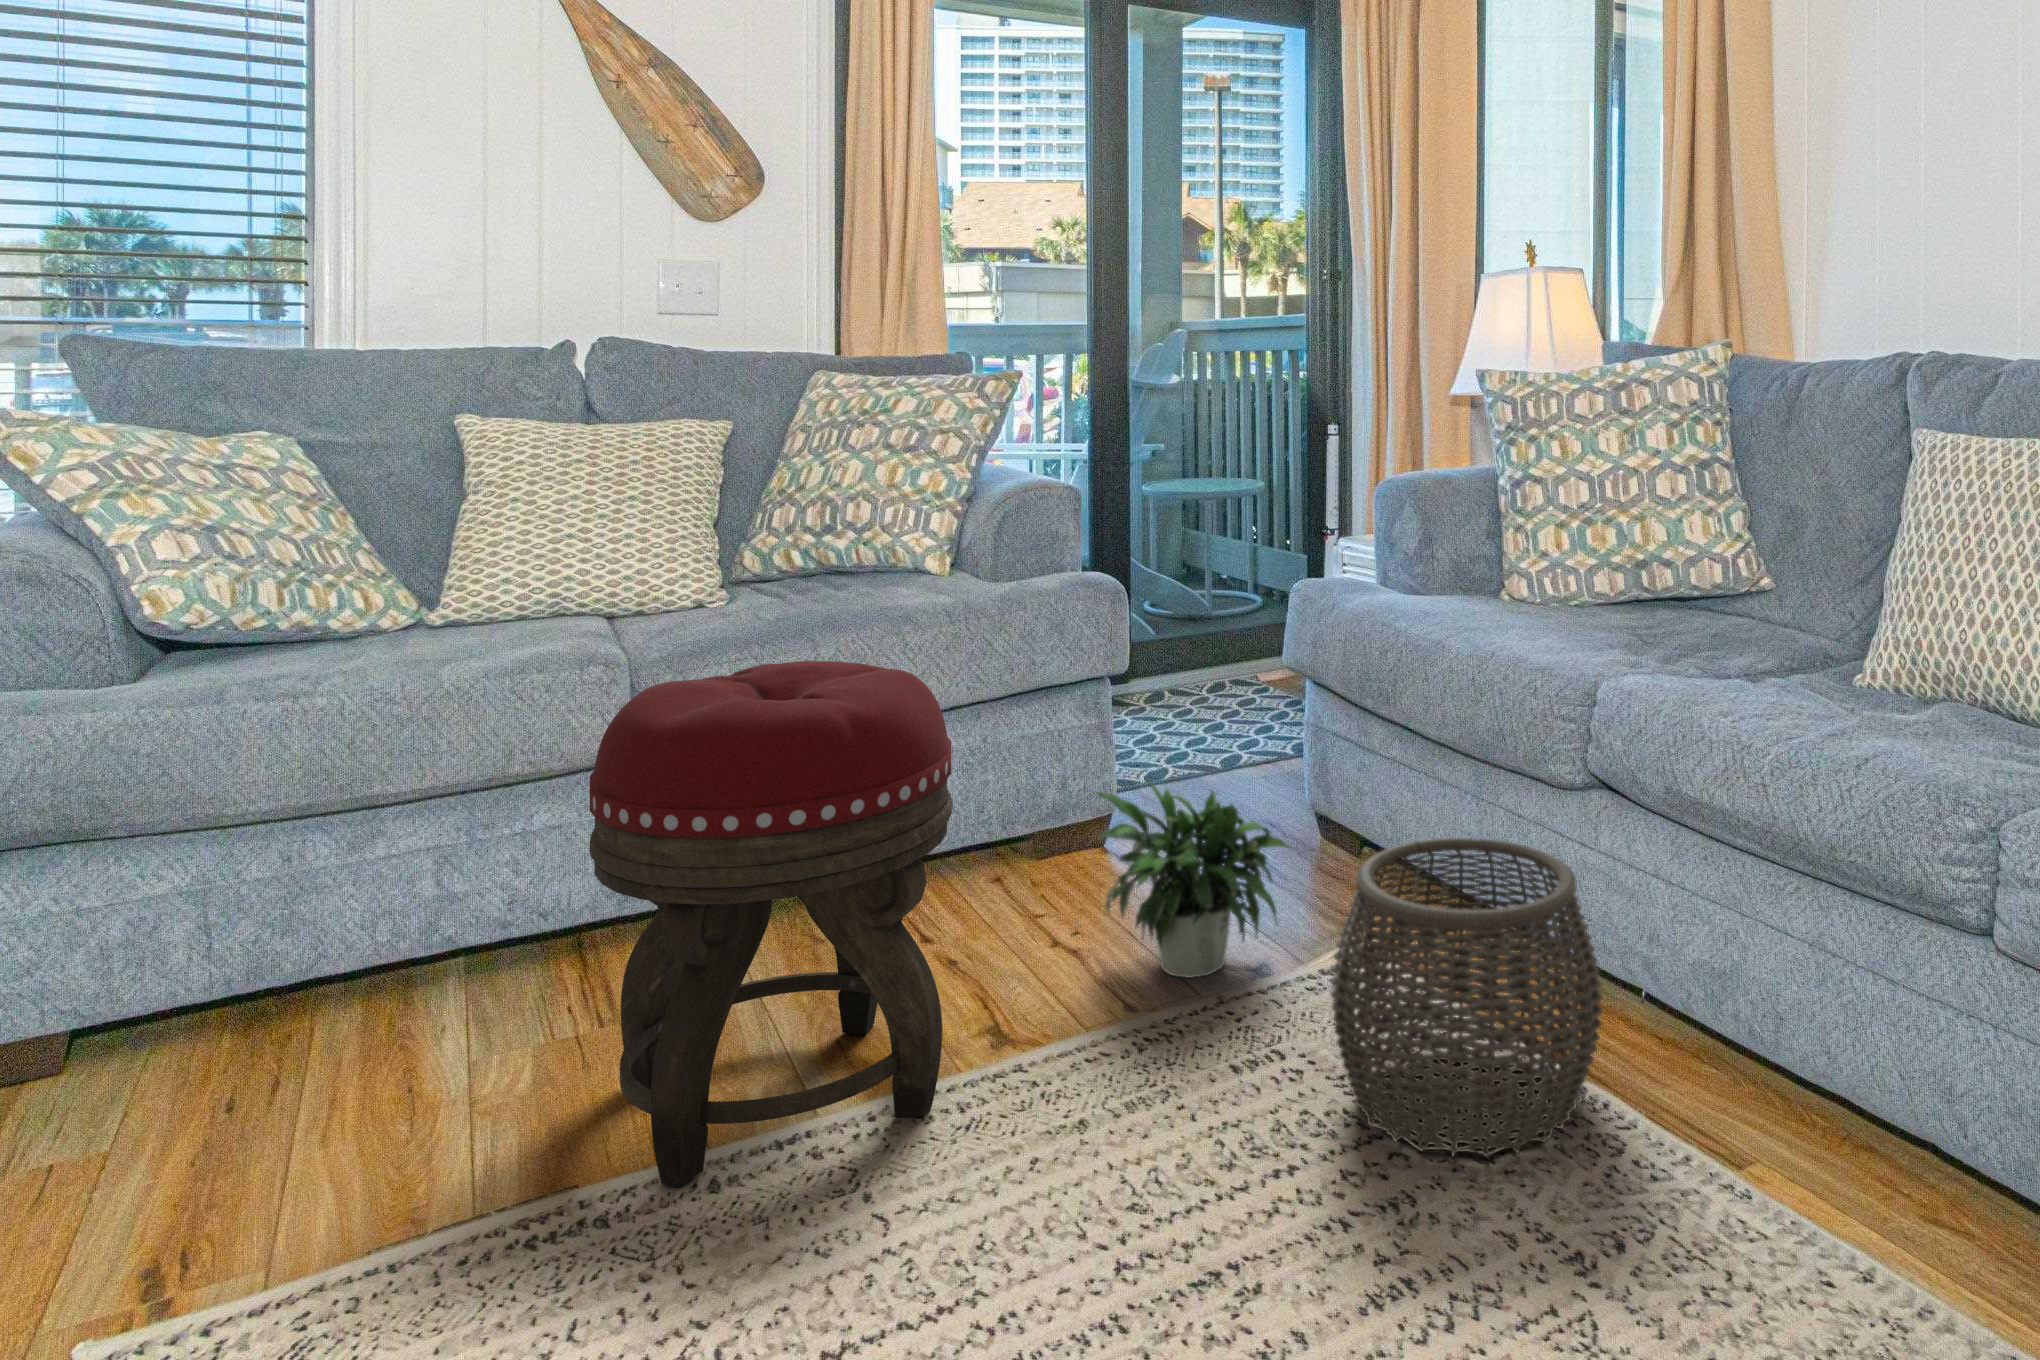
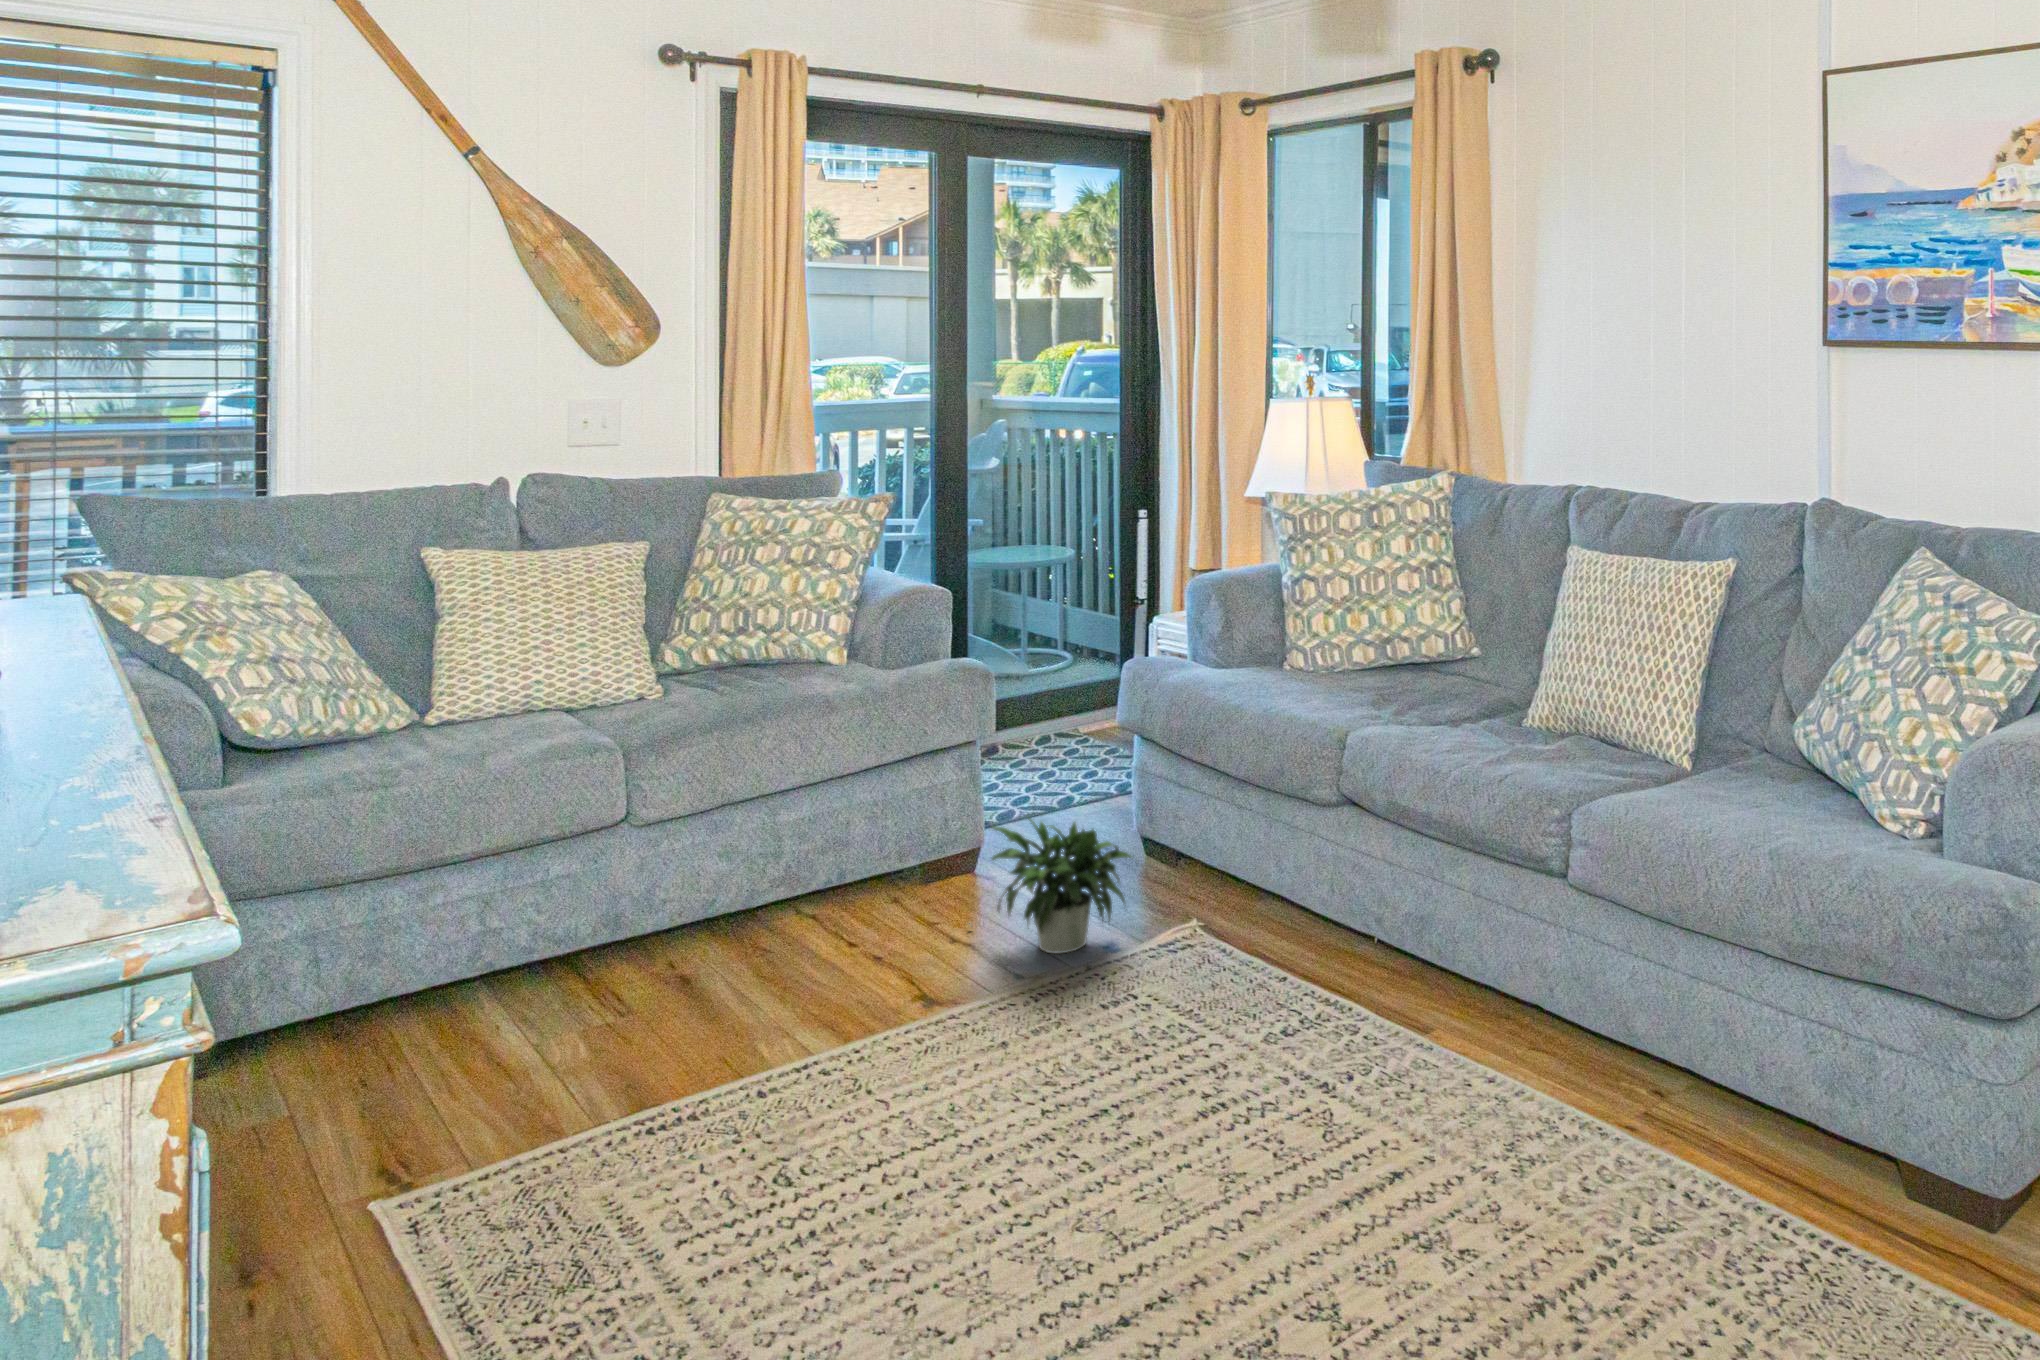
footstool: present [589,661,953,1187] -> none [654,743,905,1097]
woven basket: present [1330,837,1603,1157] -> none [1169,840,1346,1037]

